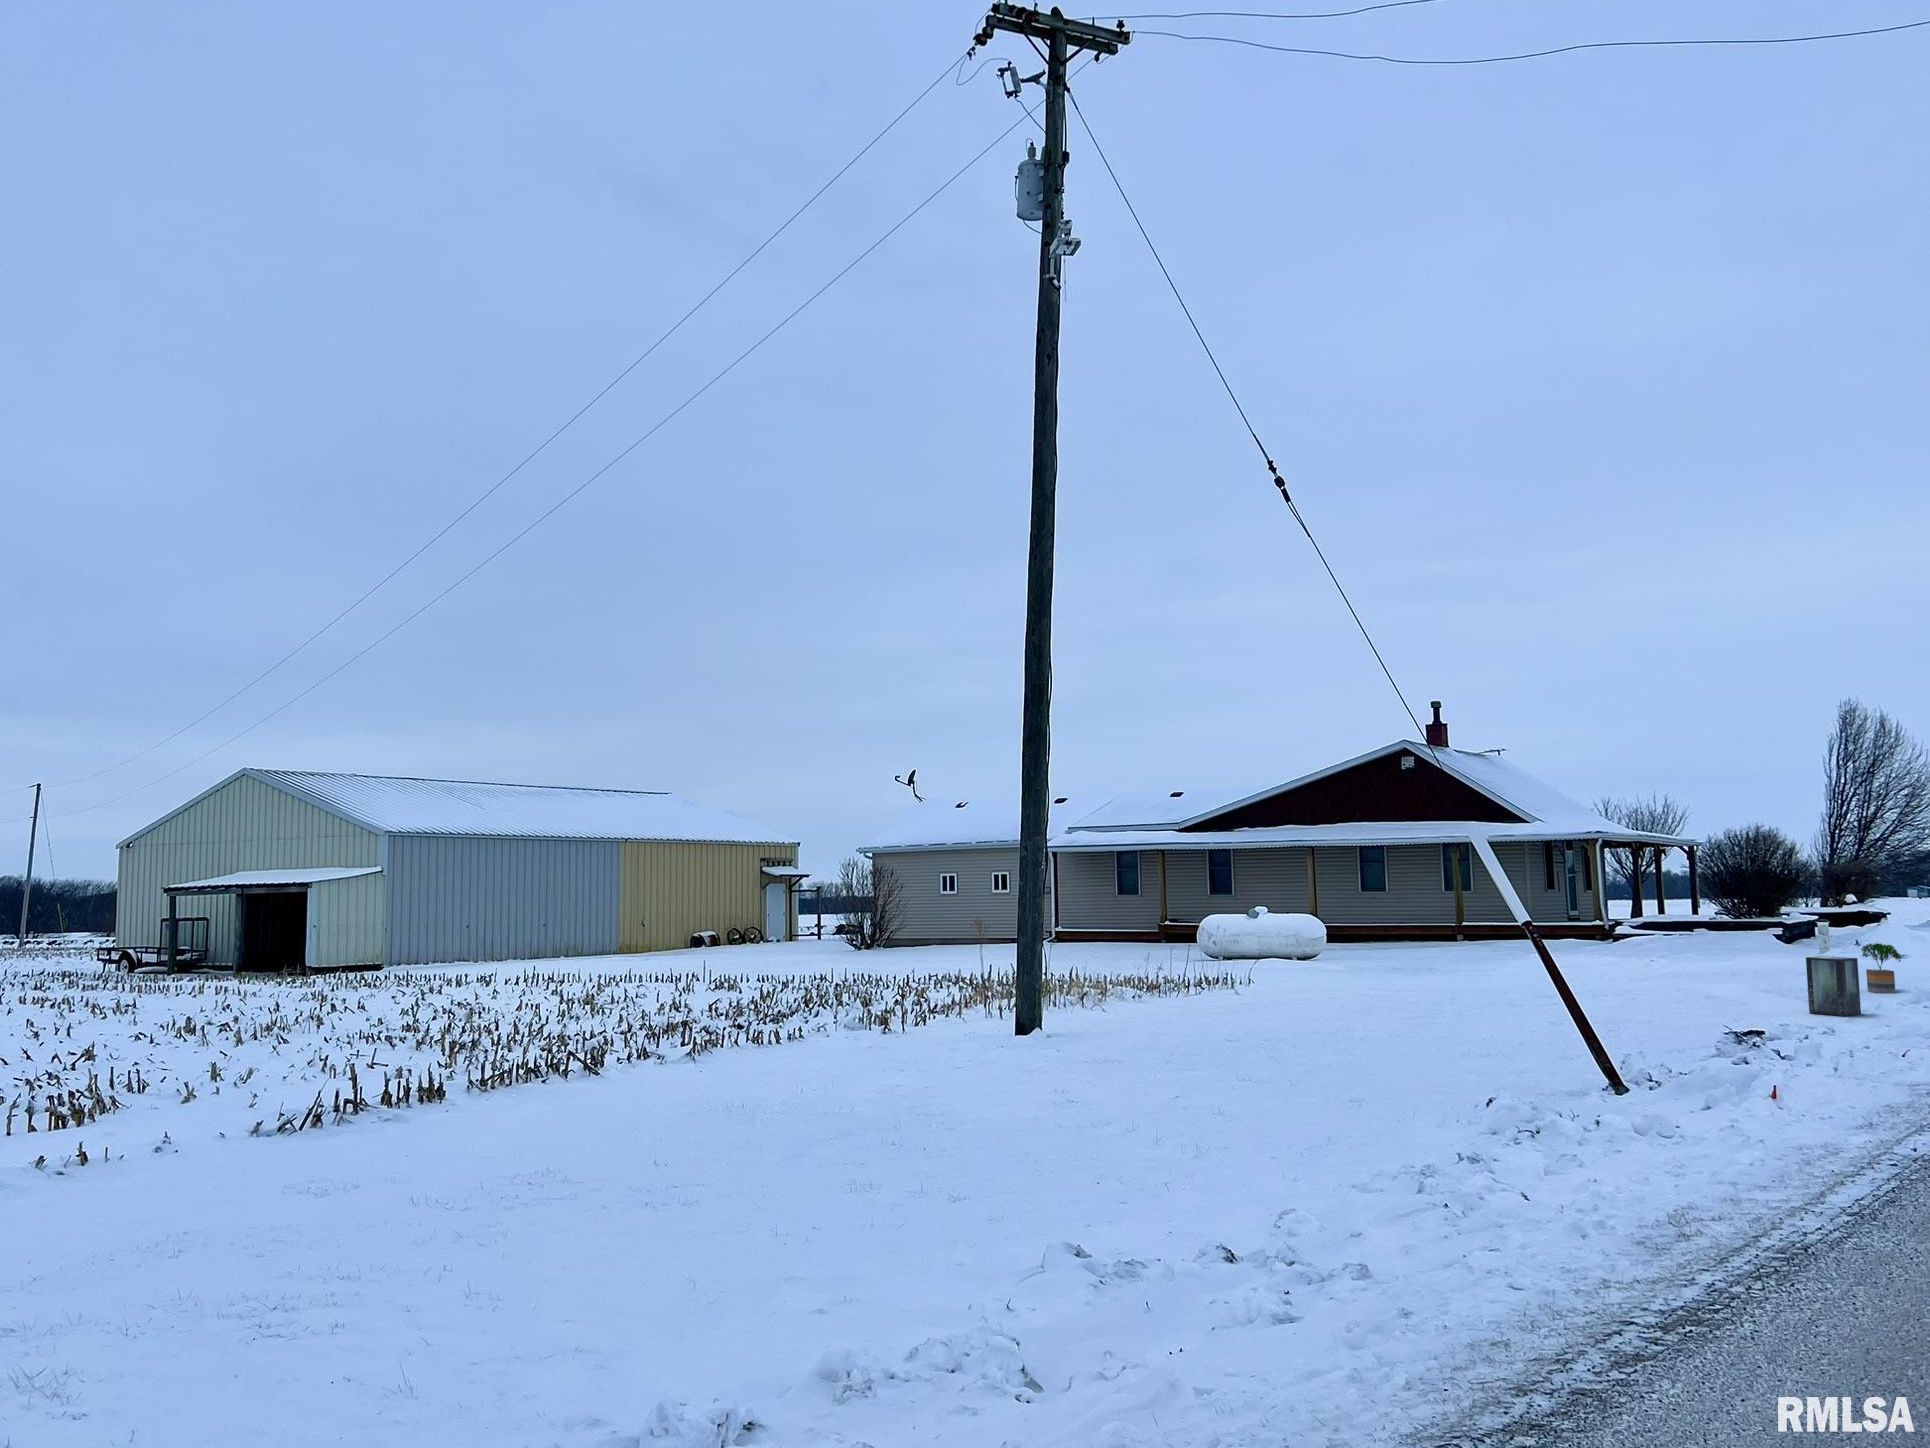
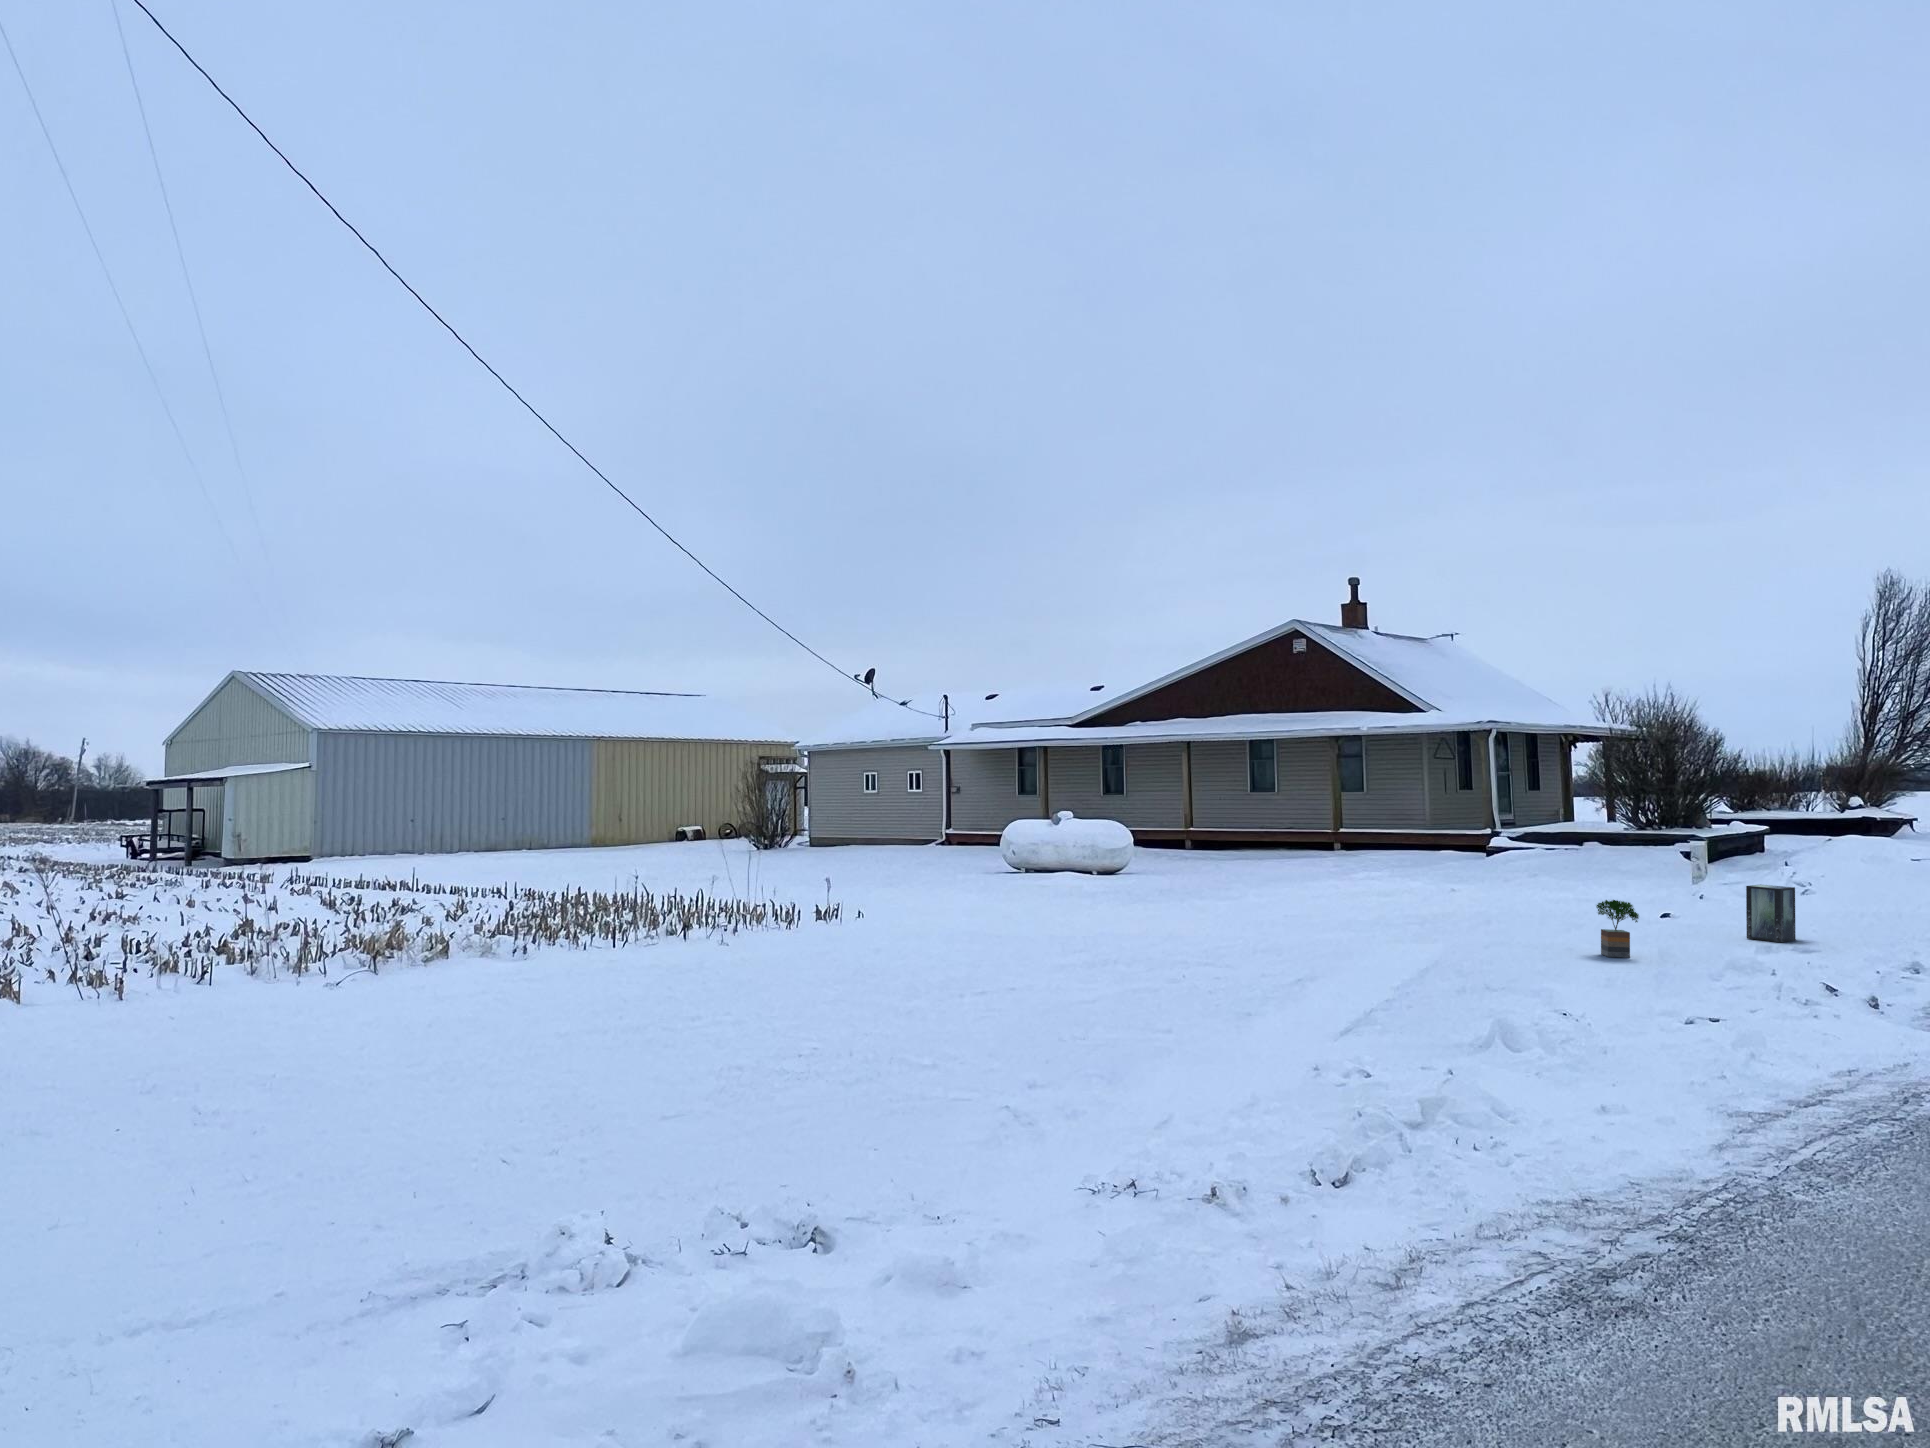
potted tree: present [1861,943,1901,993] -> present [1596,900,1639,958]

